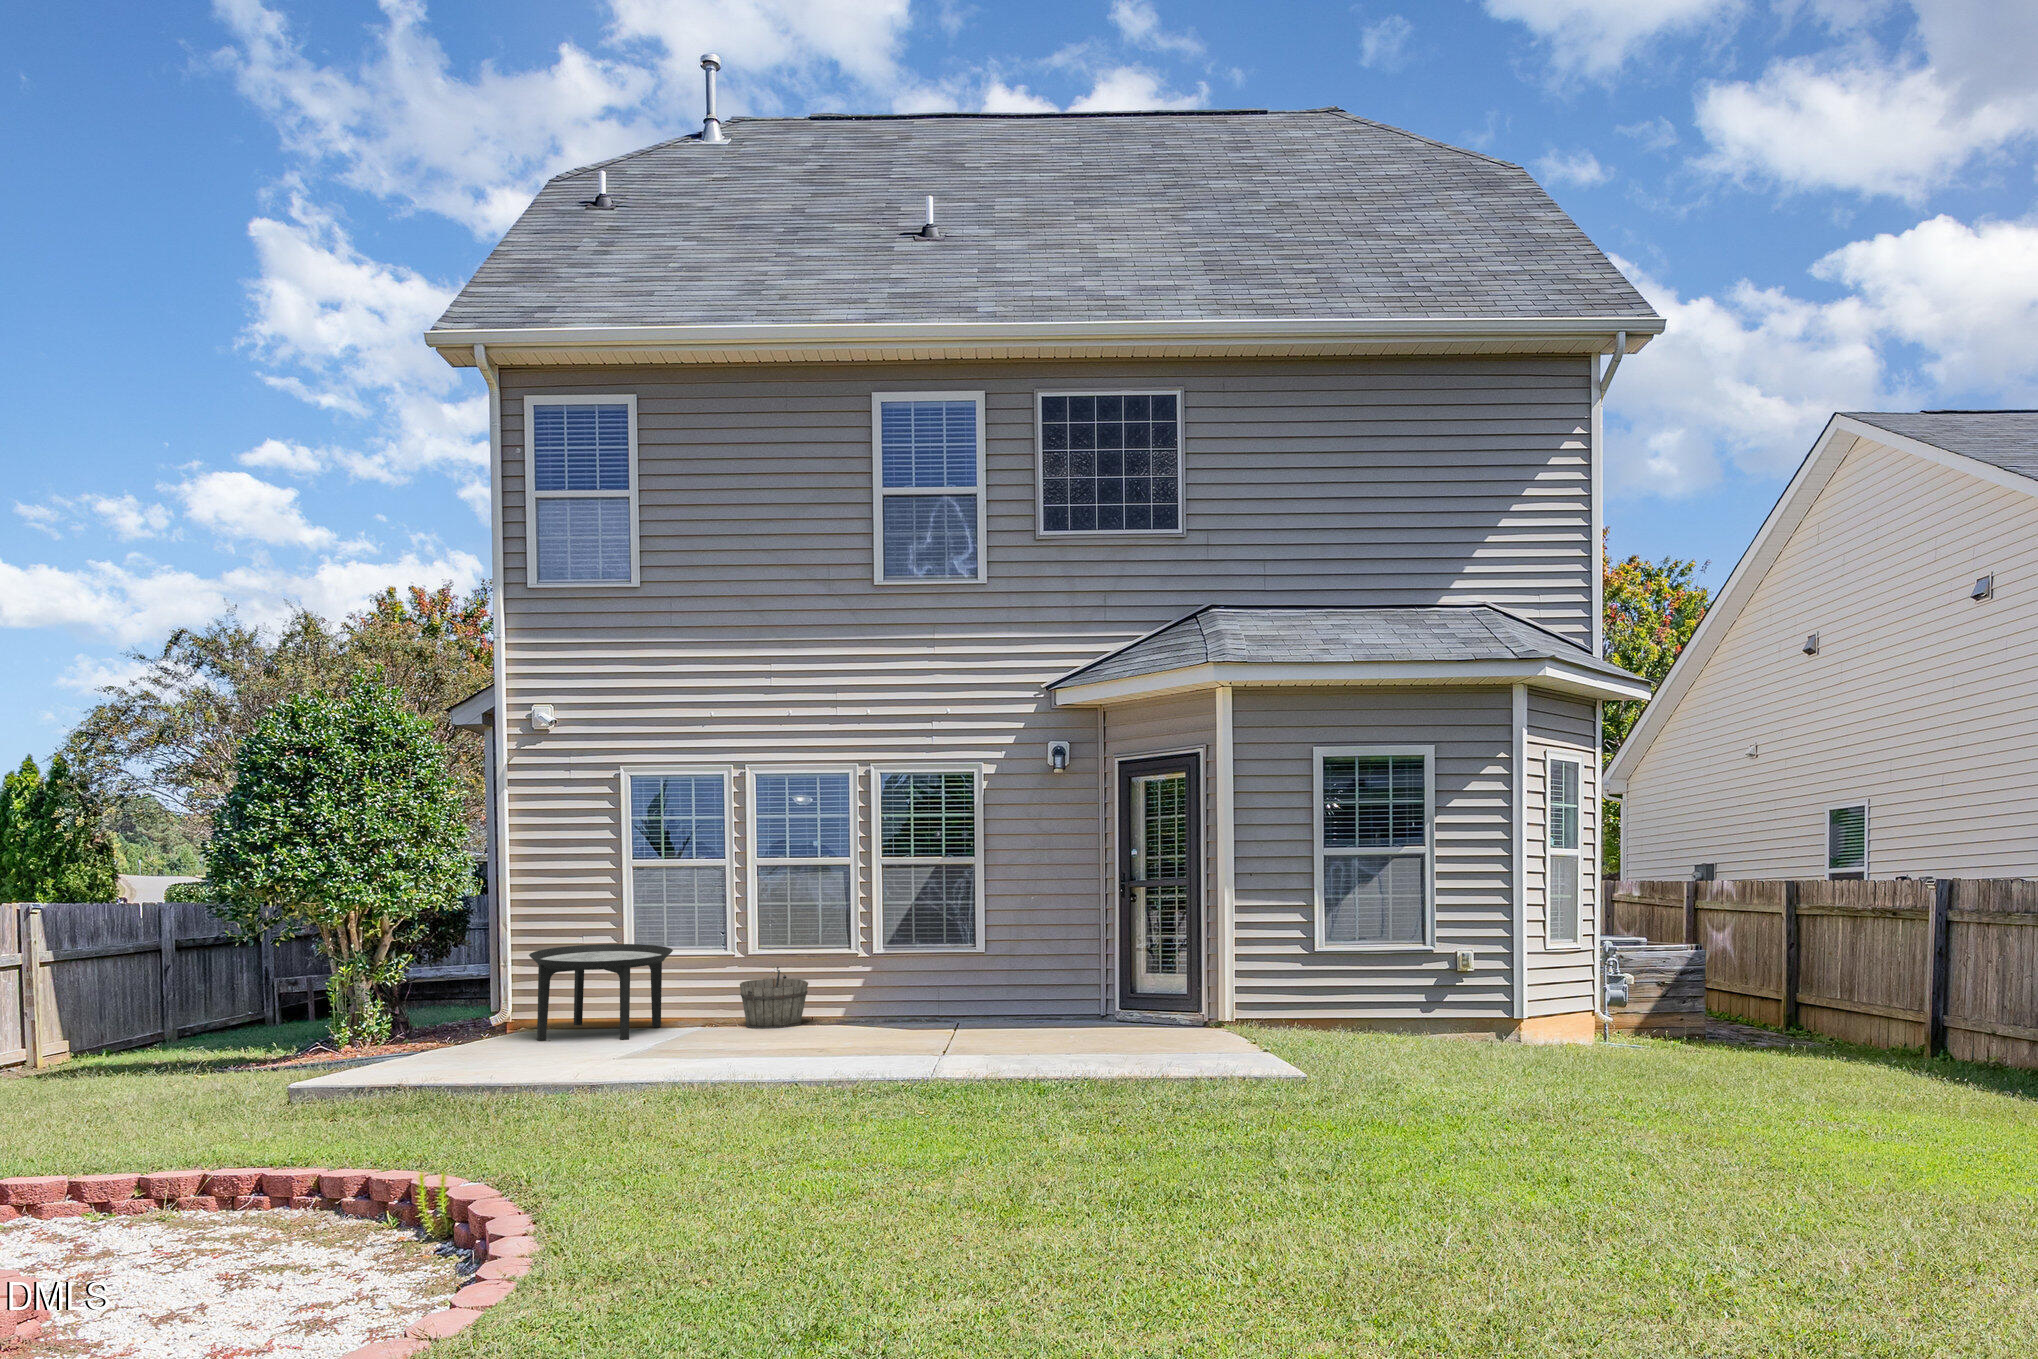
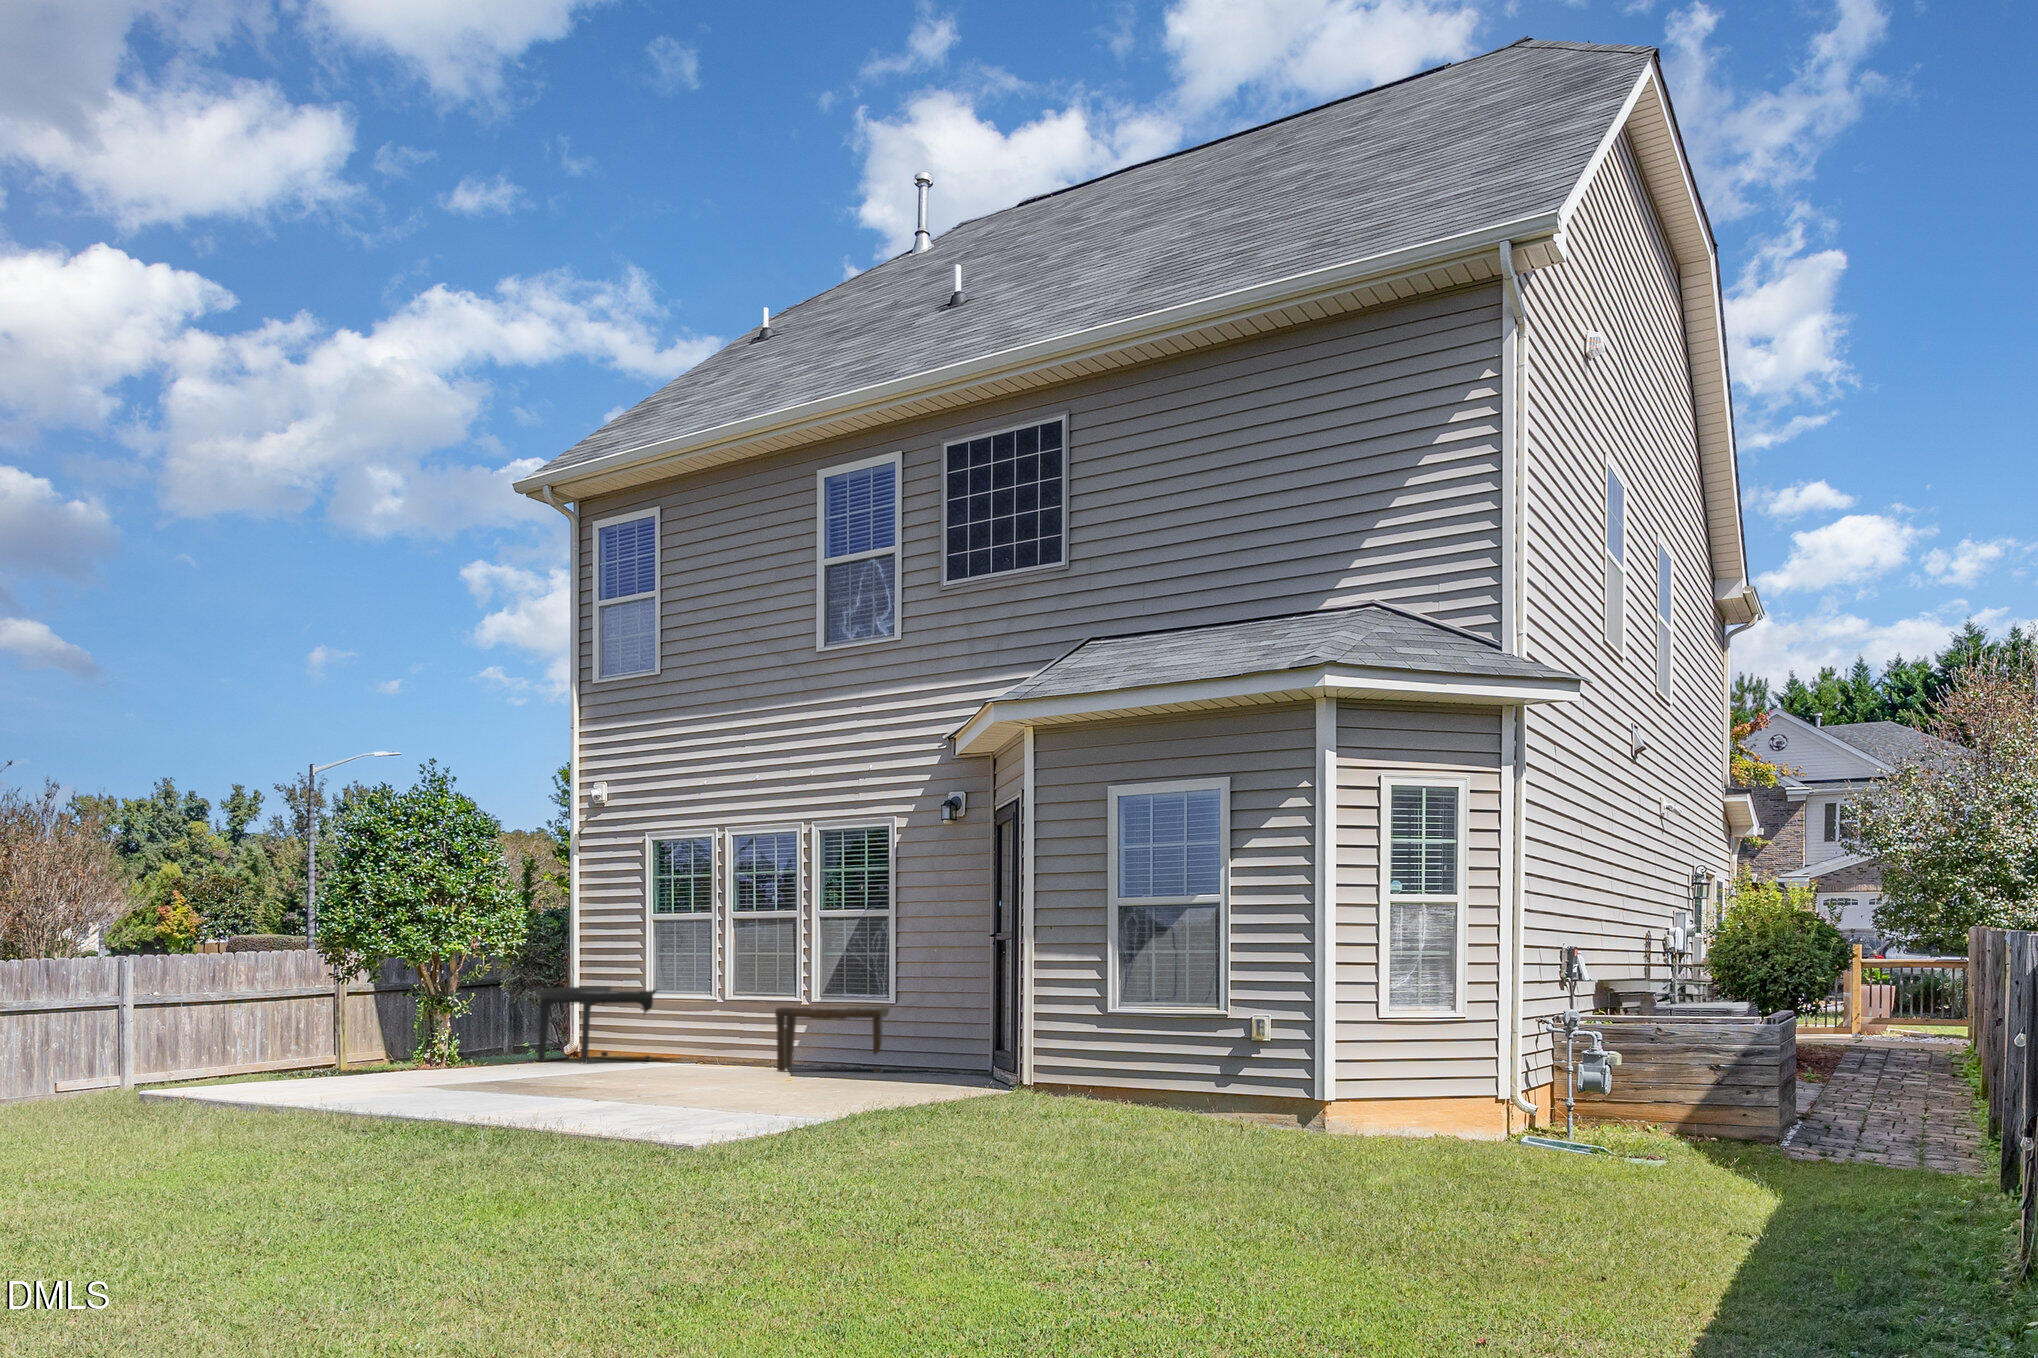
bench: none [889,954,1012,1030] -> present [775,1007,889,1073]
wooden bucket: present [740,967,808,1029] -> none [687,1011,753,1067]

